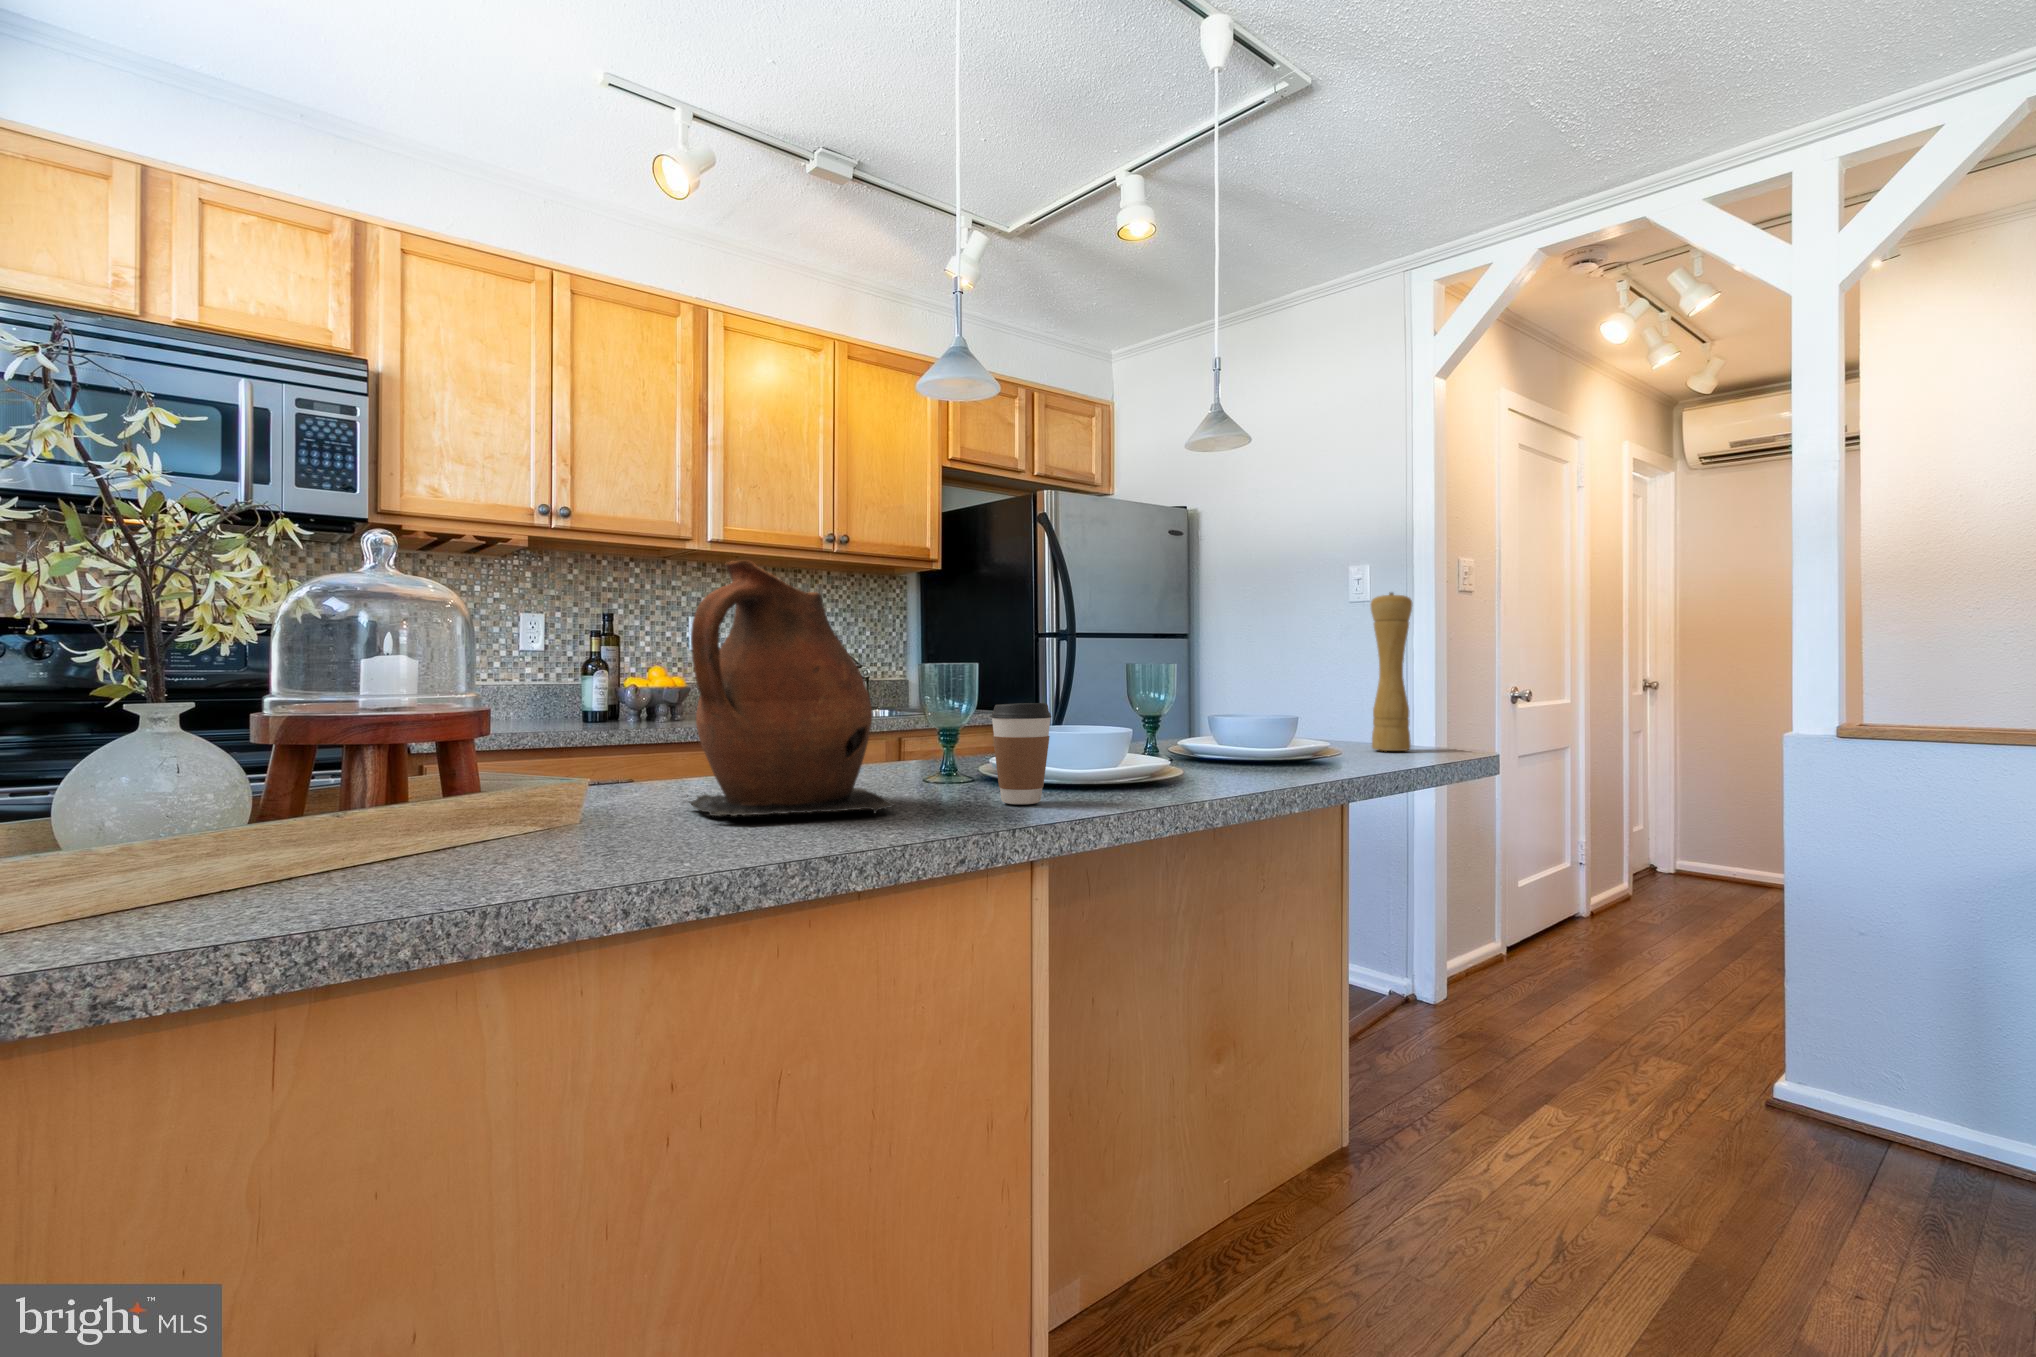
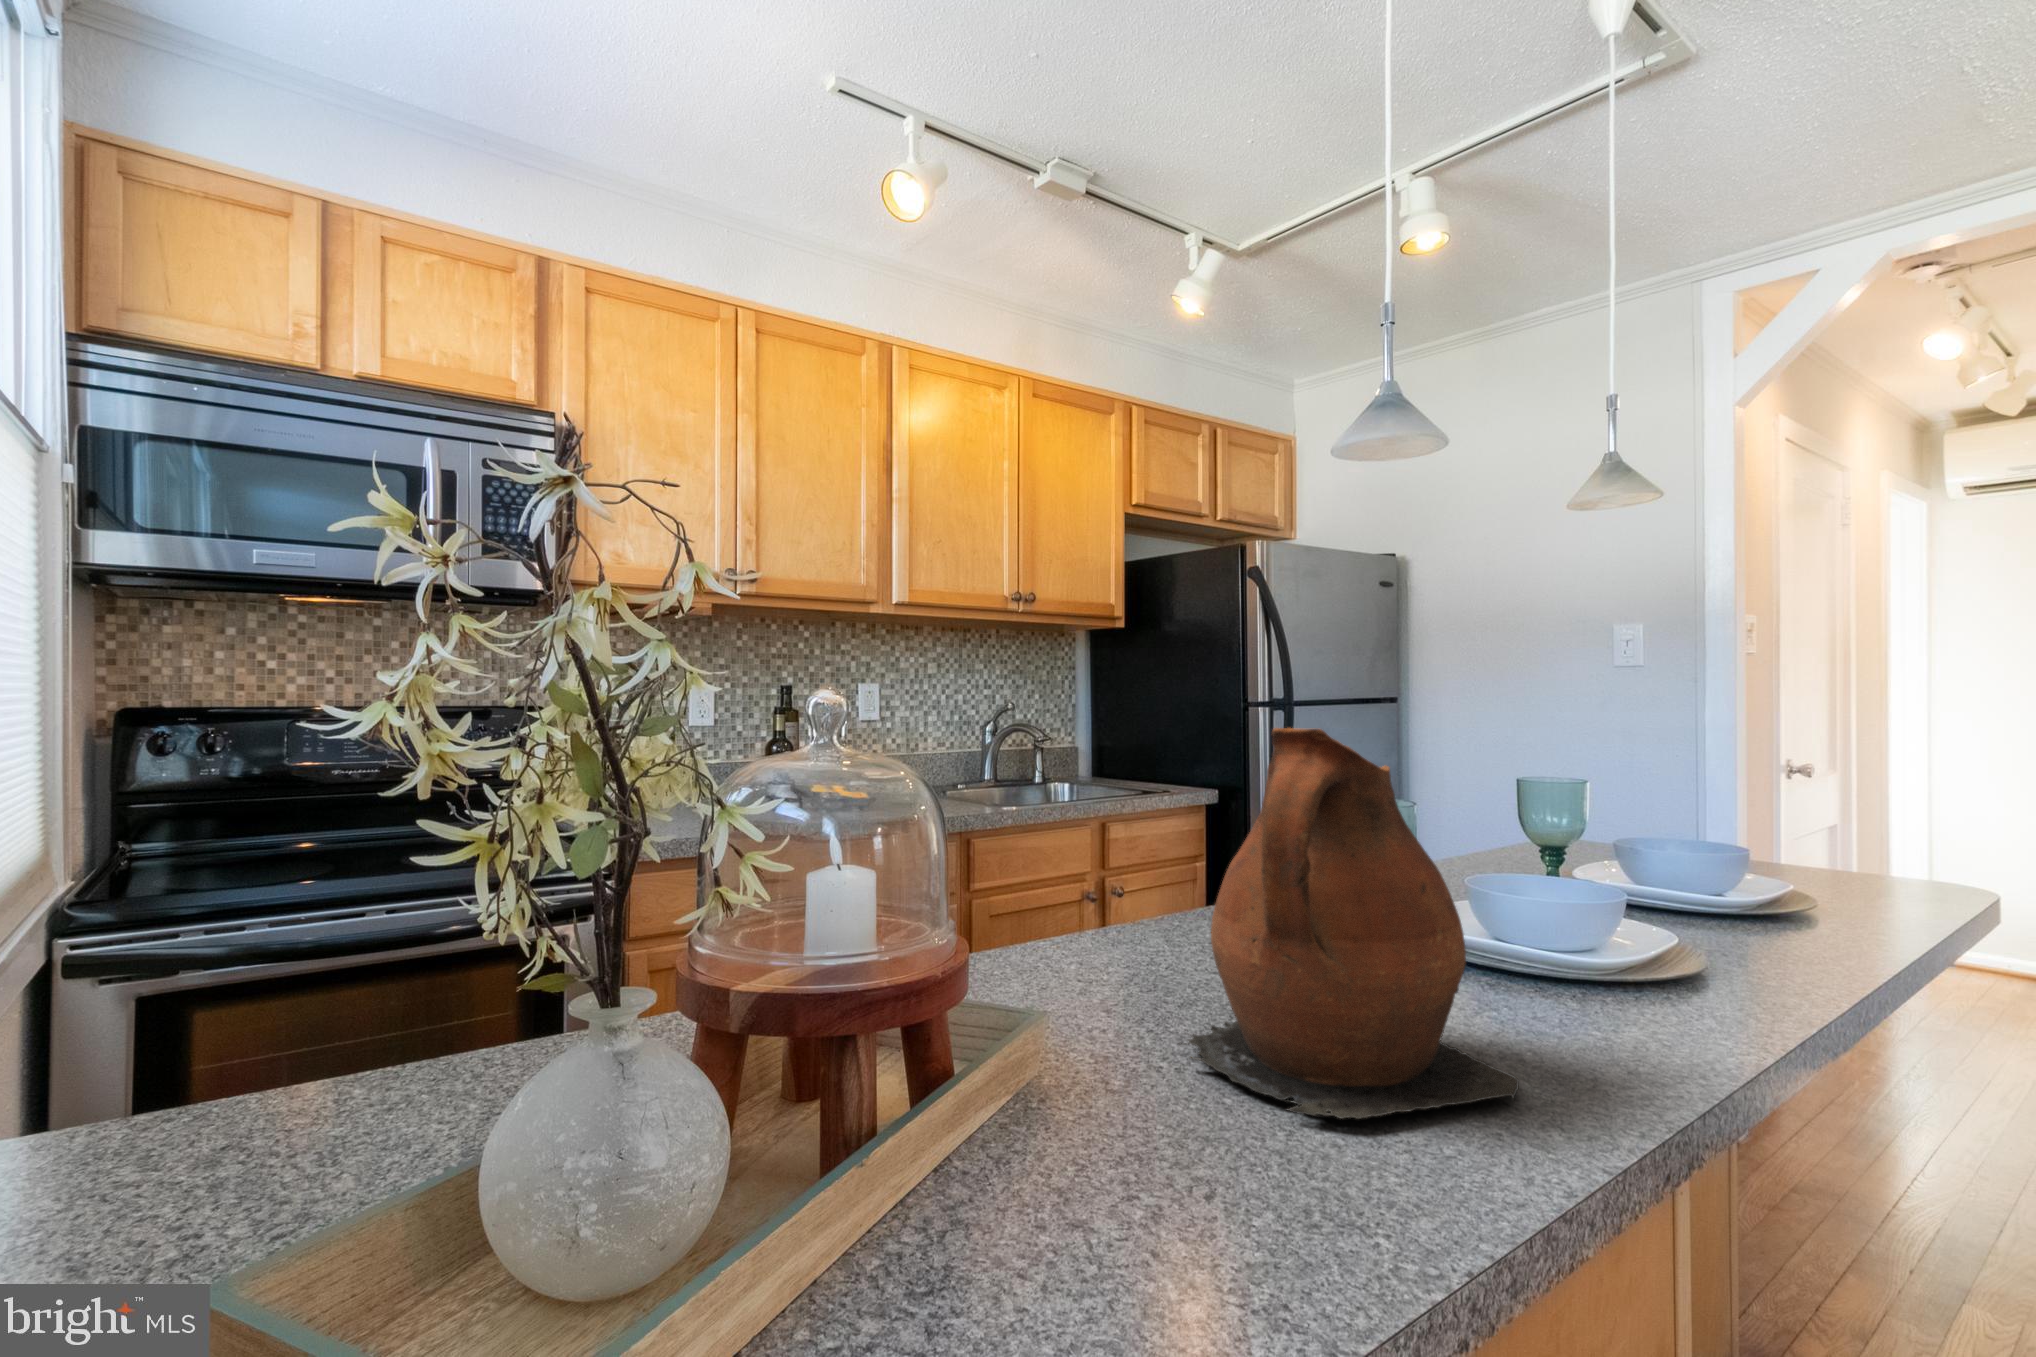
pepper mill: present [1371,592,1412,751] -> none [1830,694,1897,899]
coffee cup: present [991,703,1051,804] -> none [1597,910,1699,1065]

